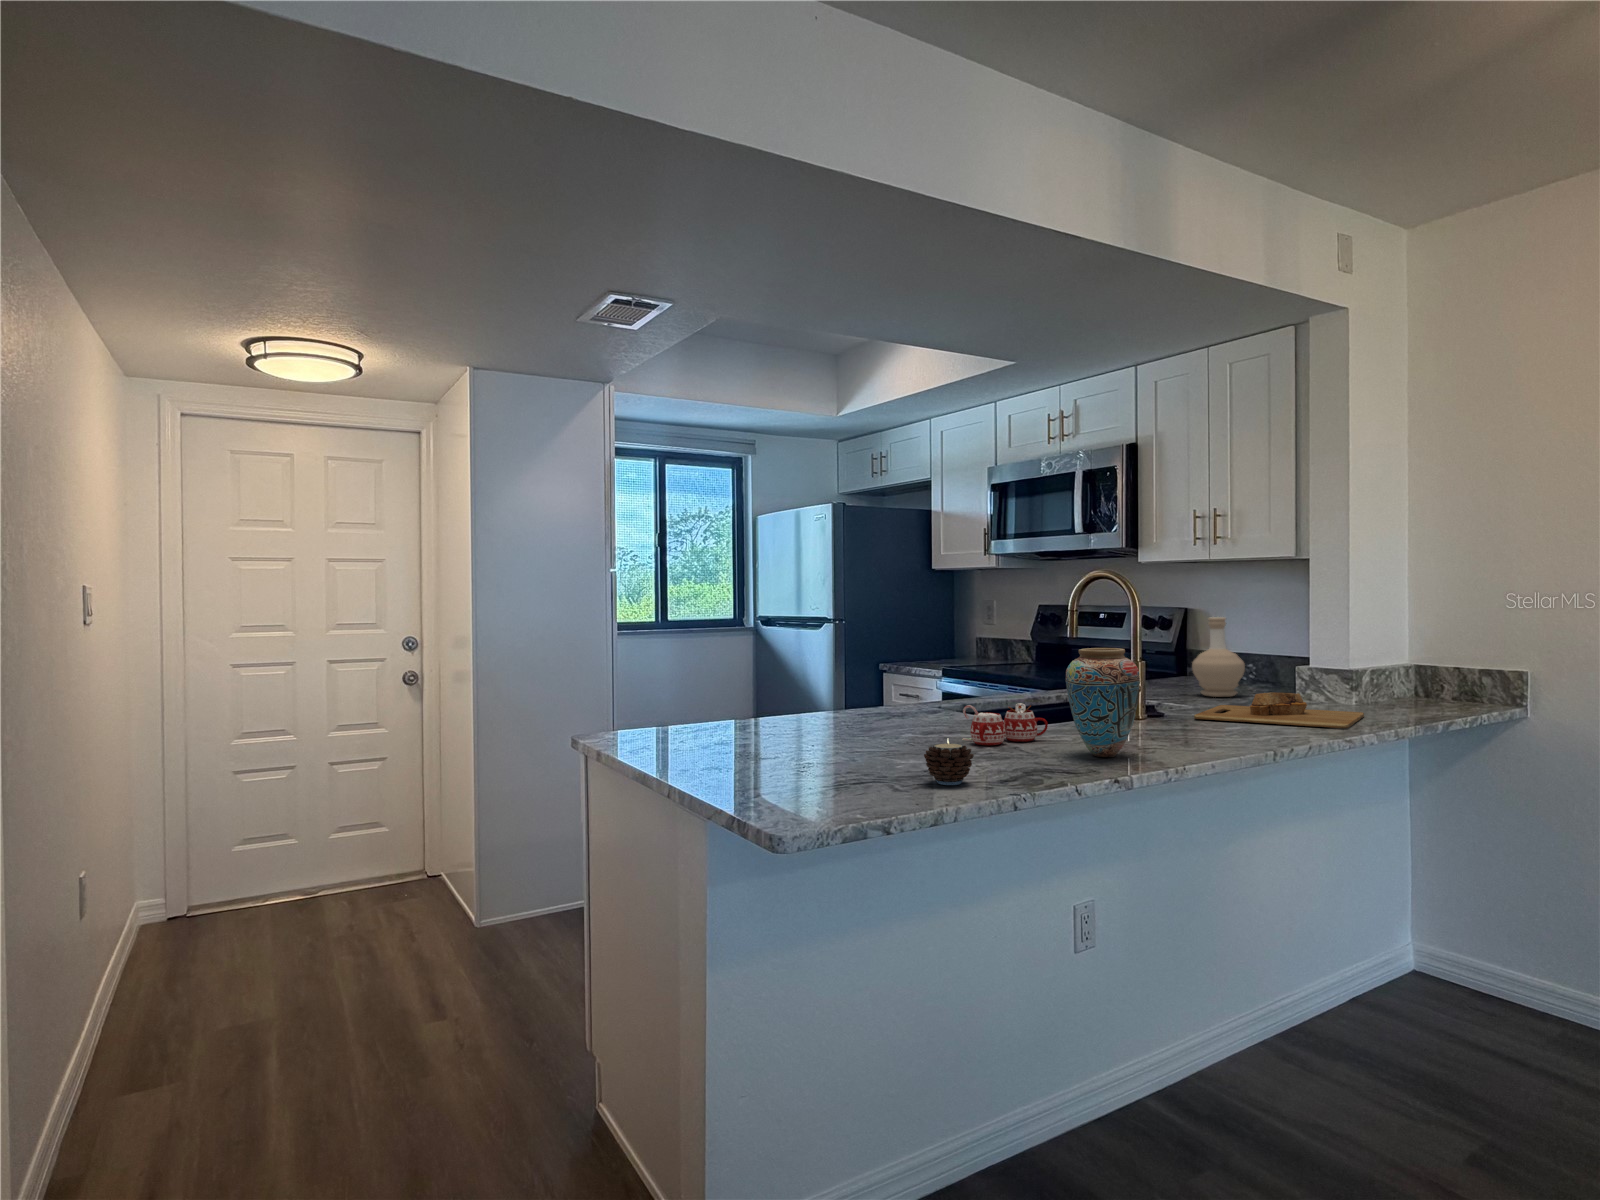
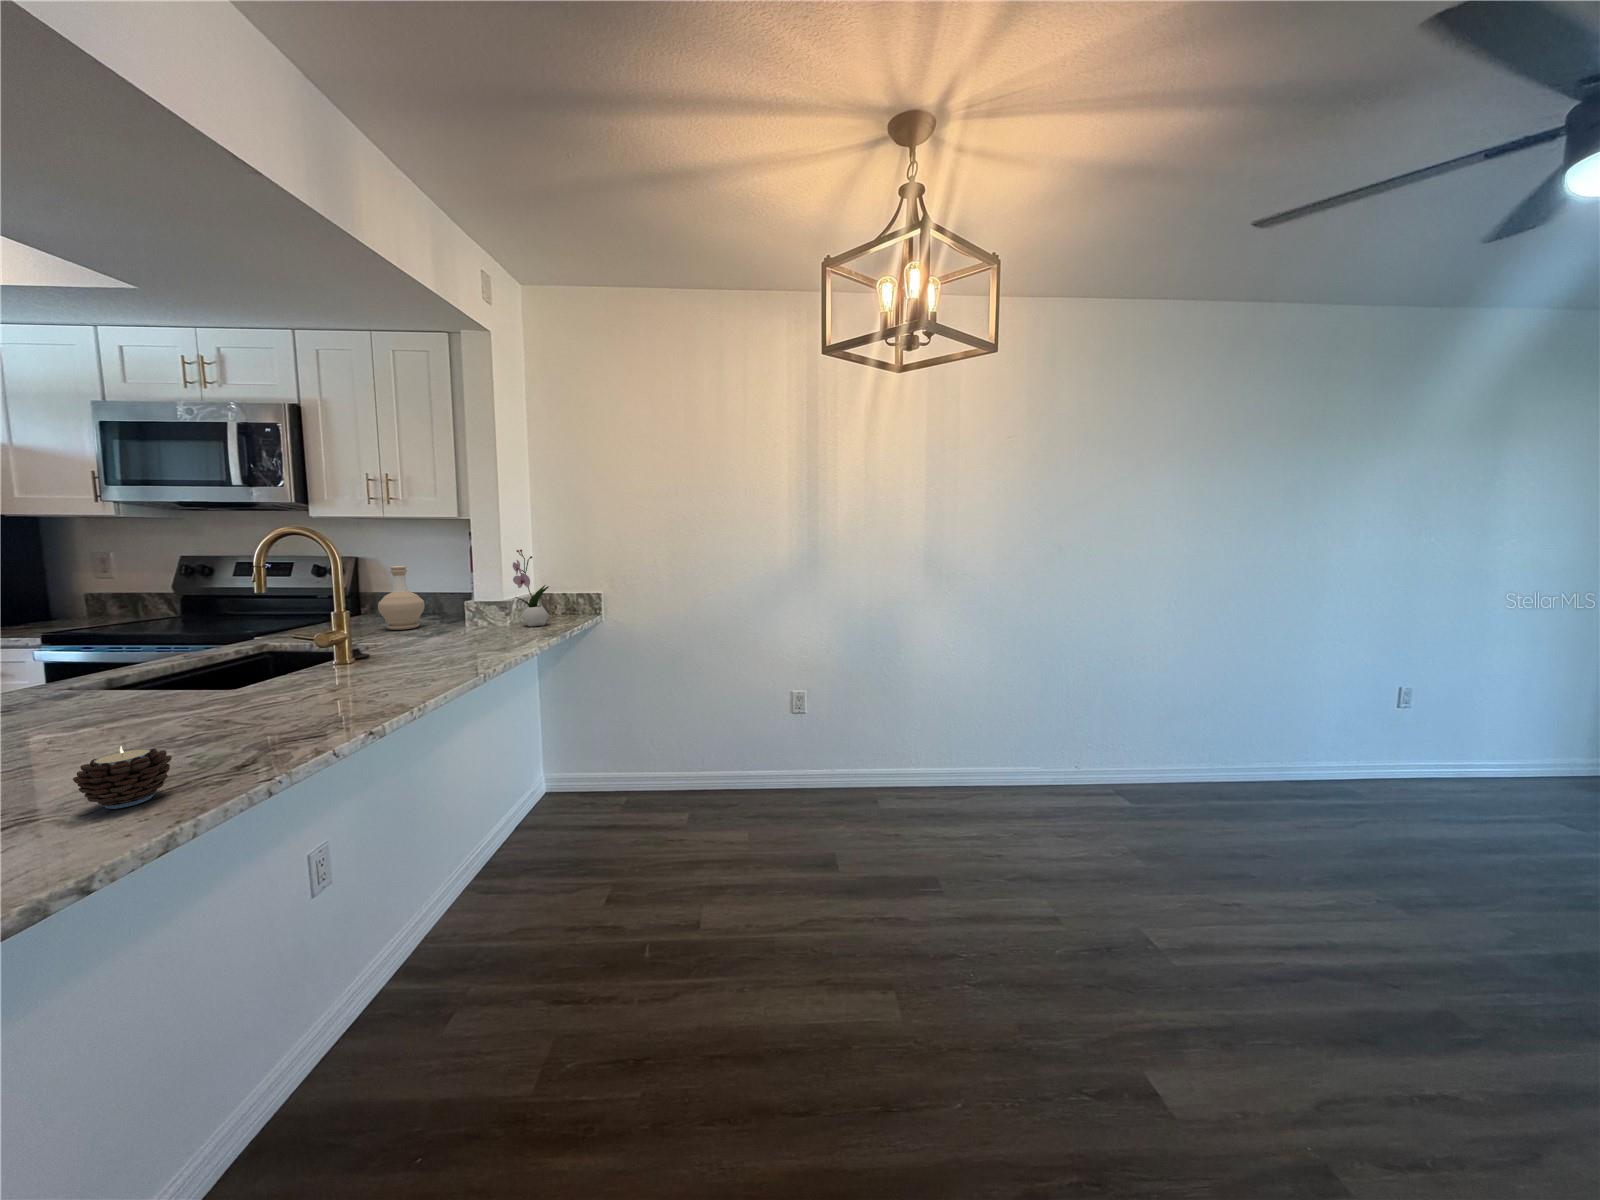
flower arrangement: none [1360,595,1418,712] -> present [513,550,549,627]
vase: present [1066,648,1140,757] -> none [283,605,373,712]
cutting board: present [1194,692,1364,728] -> none [399,622,522,653]
mug: present [962,703,1048,745] -> none [115,672,251,731]

